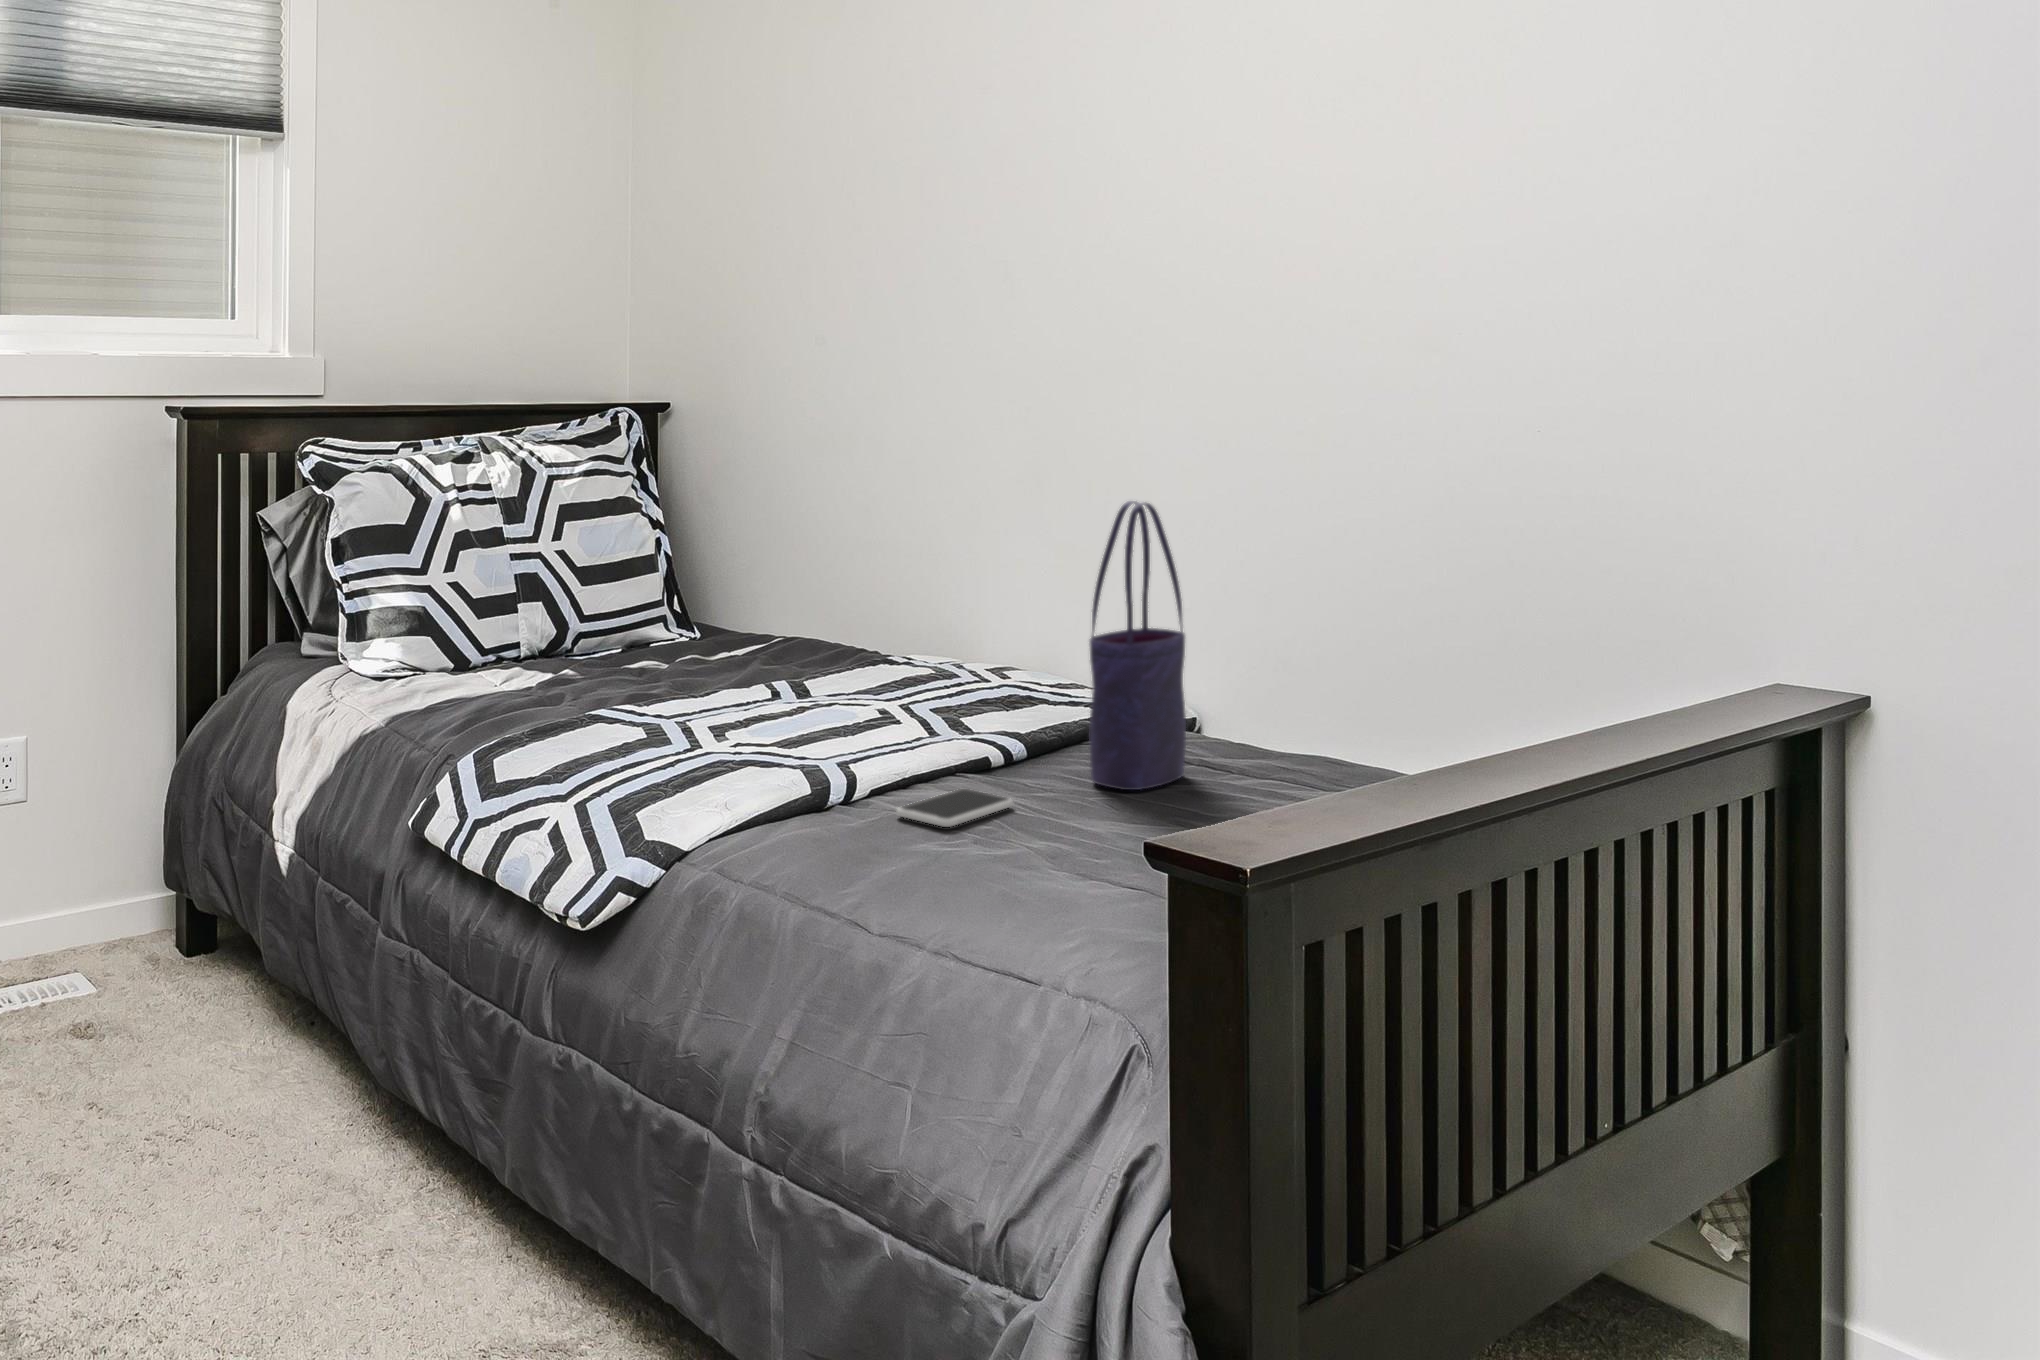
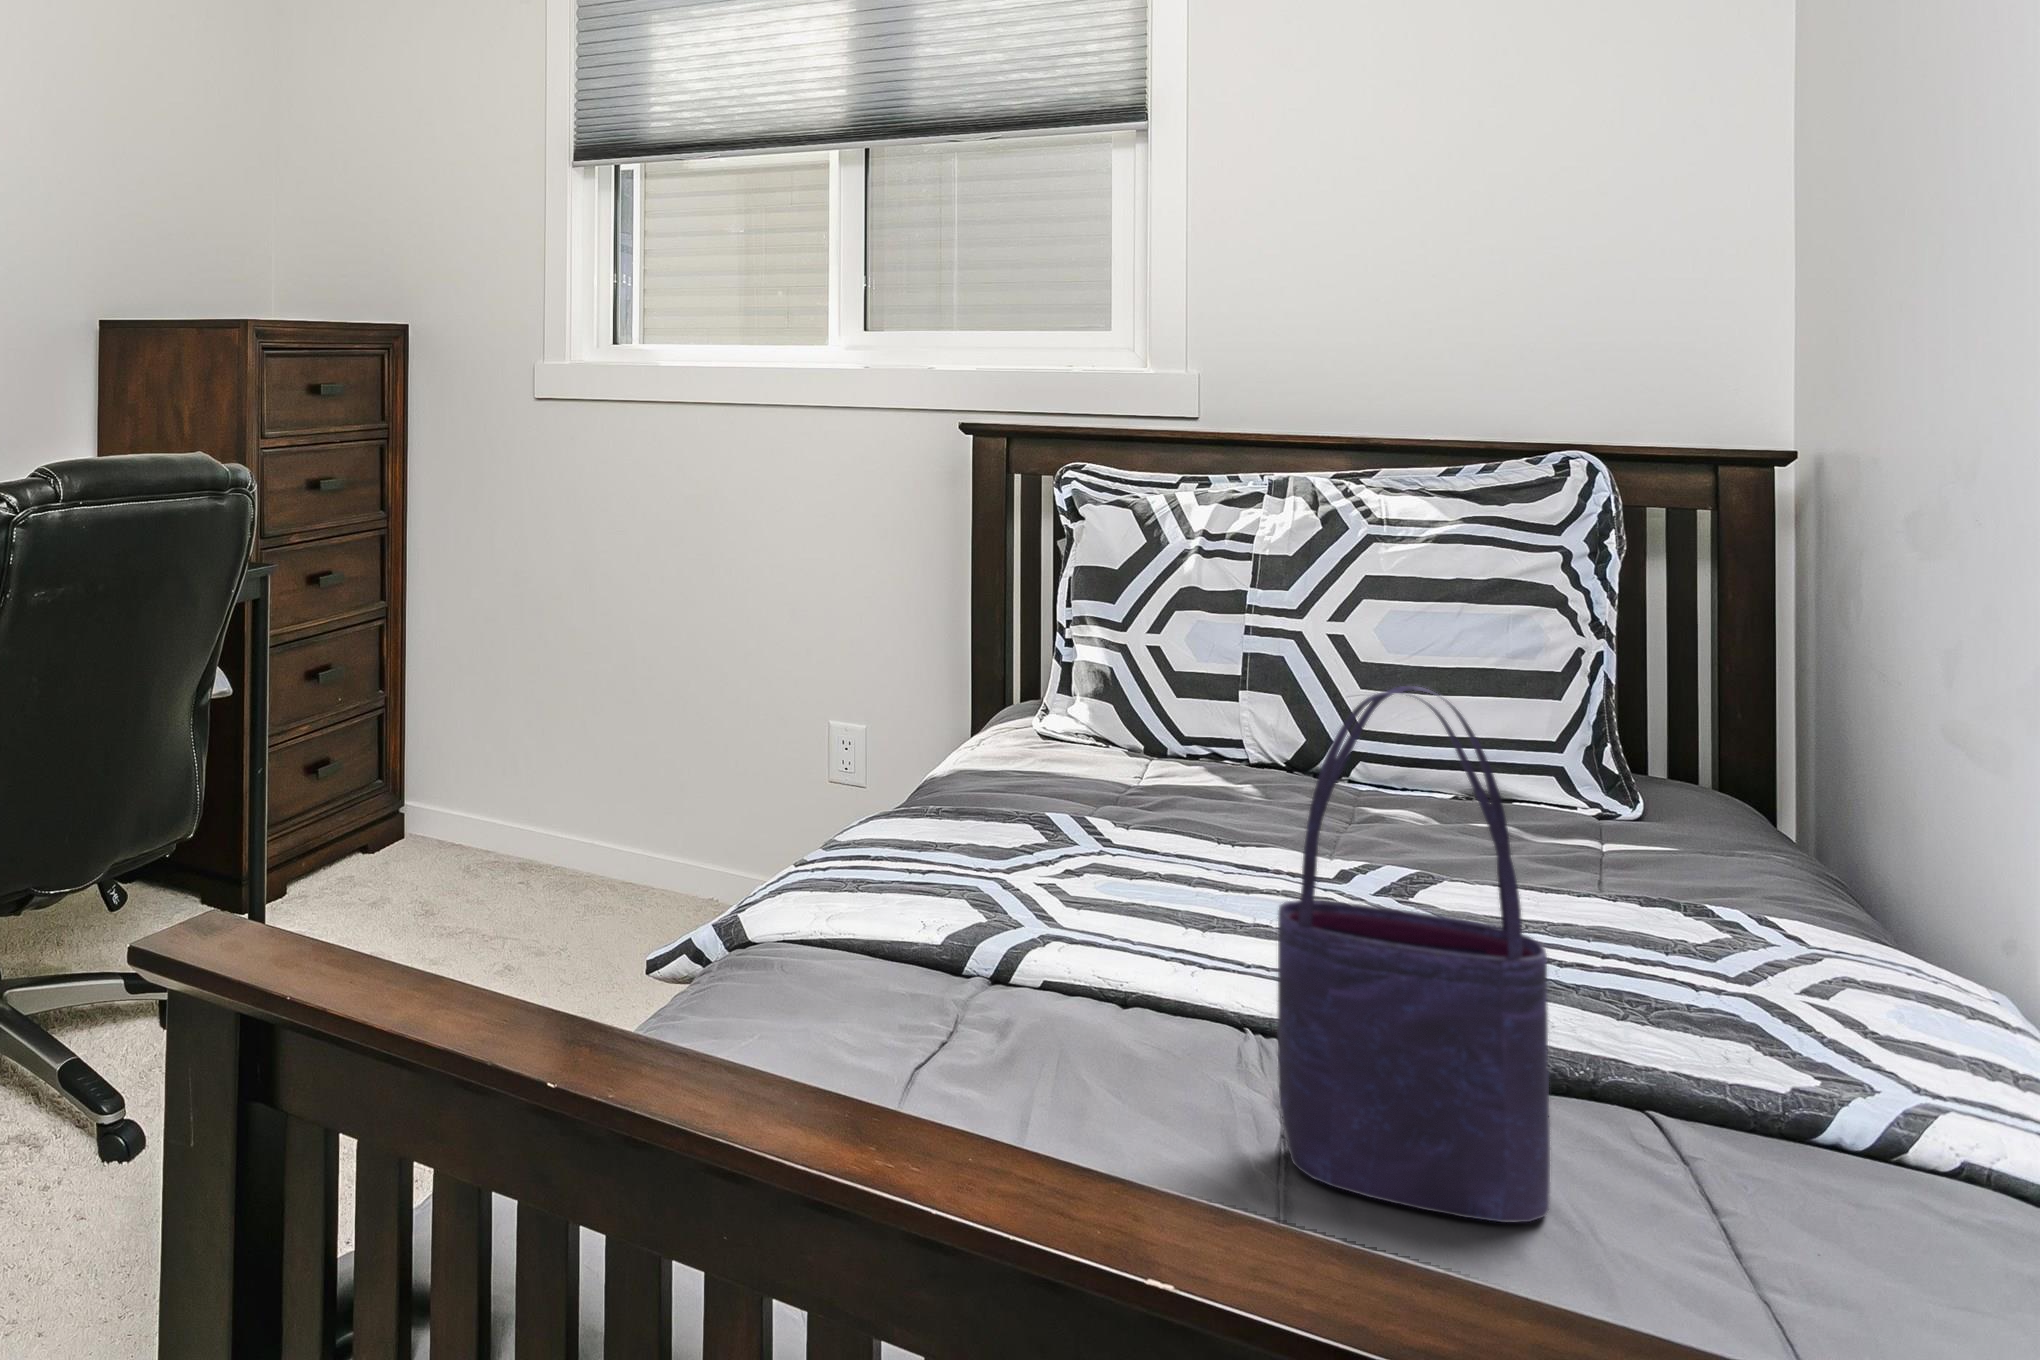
smartphone: present [897,789,1013,827] -> none [870,1014,1063,1090]

